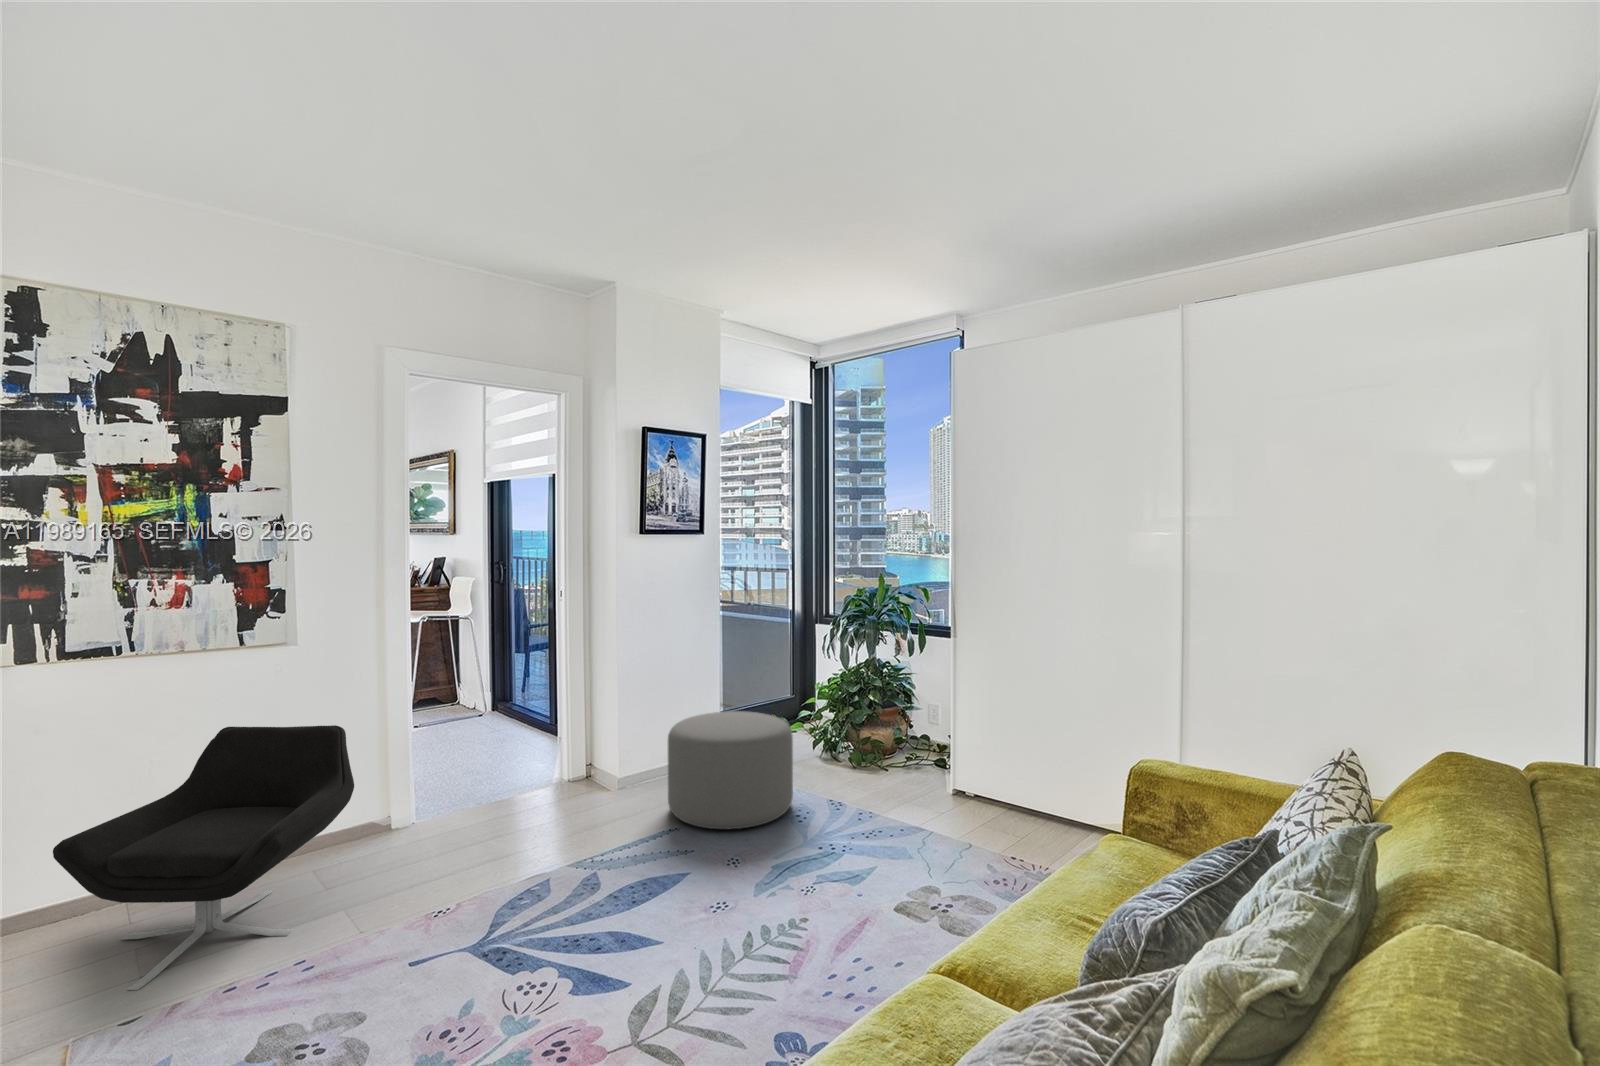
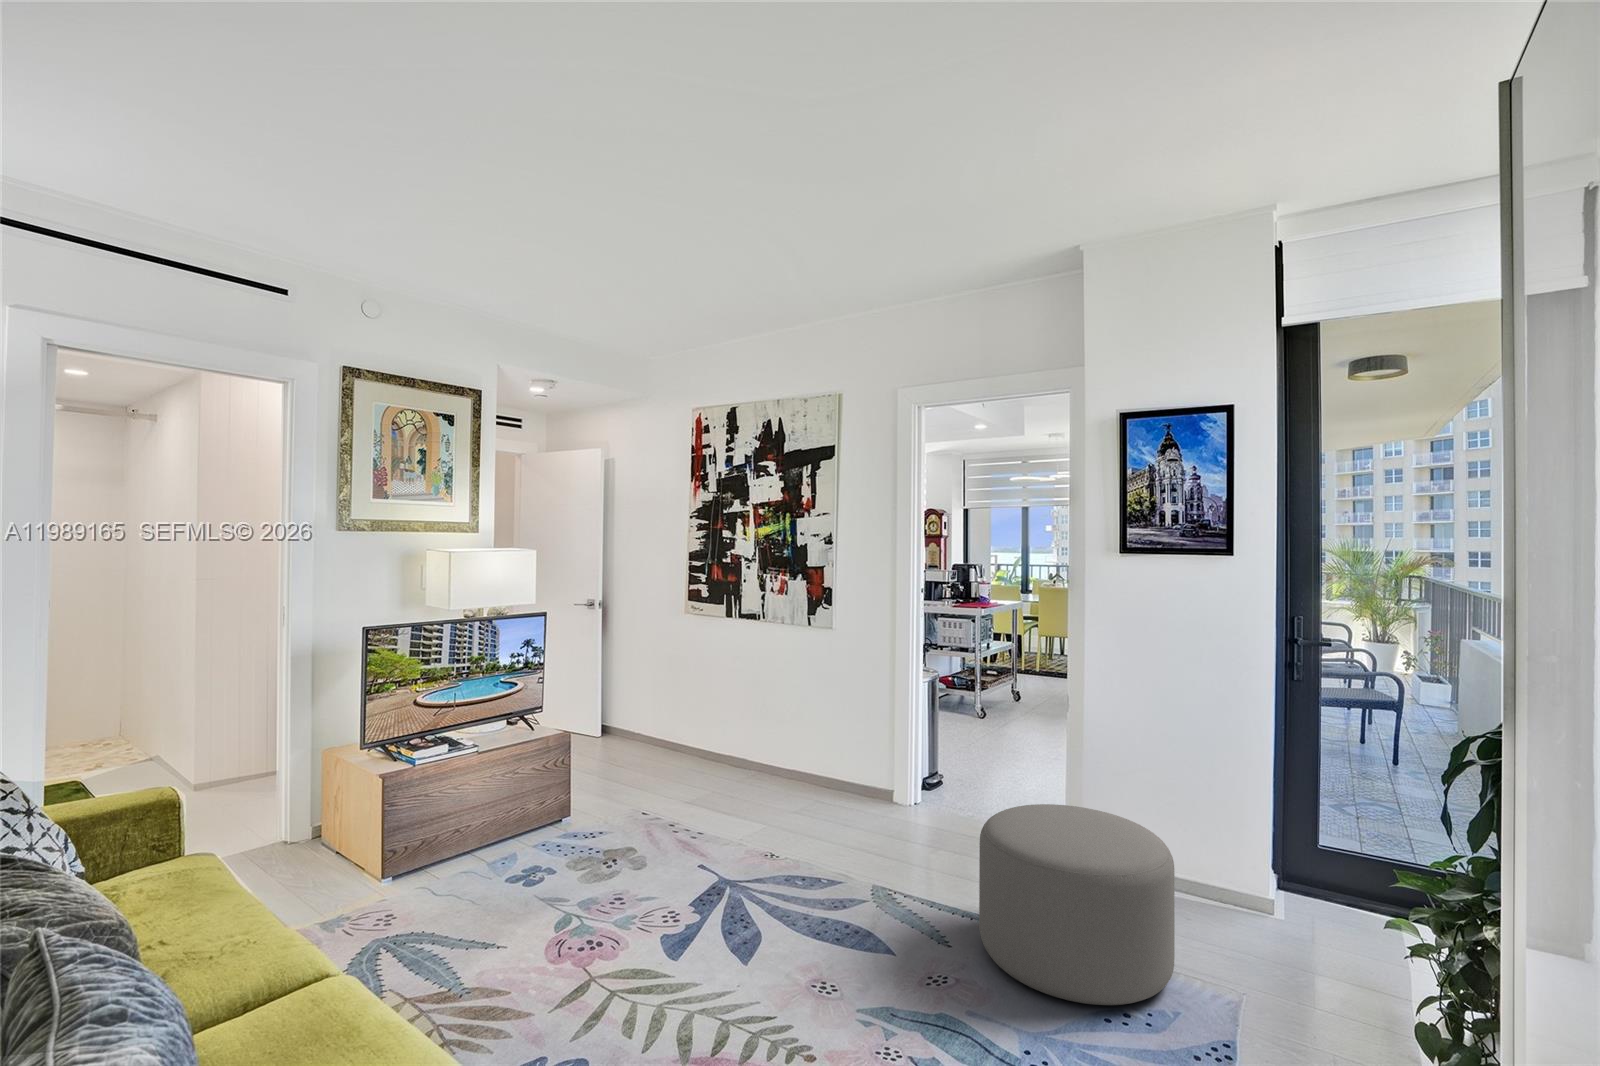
lounge chair: present [53,725,354,990] -> none [664,678,812,819]

